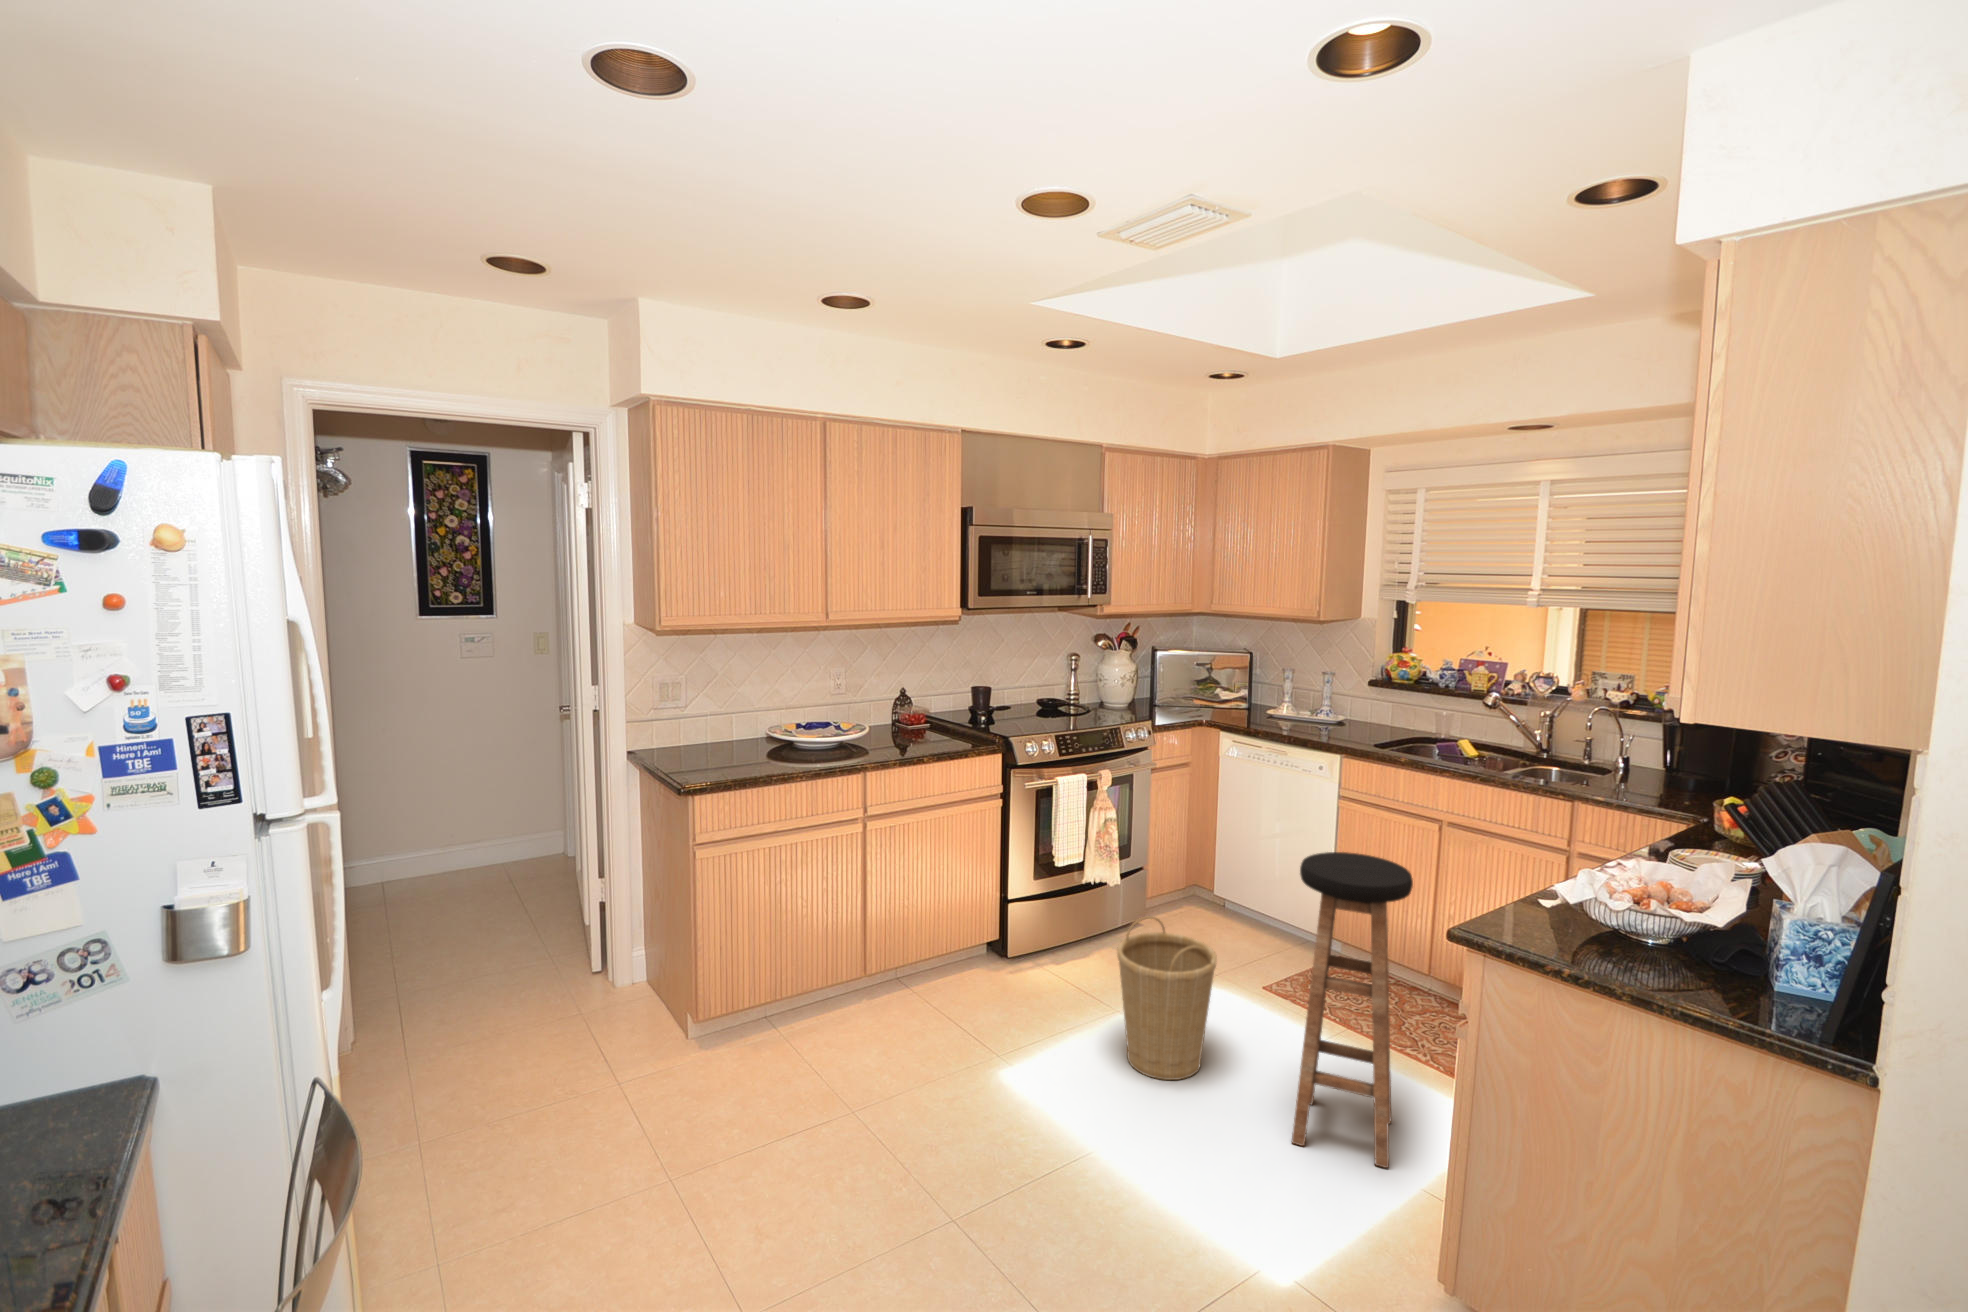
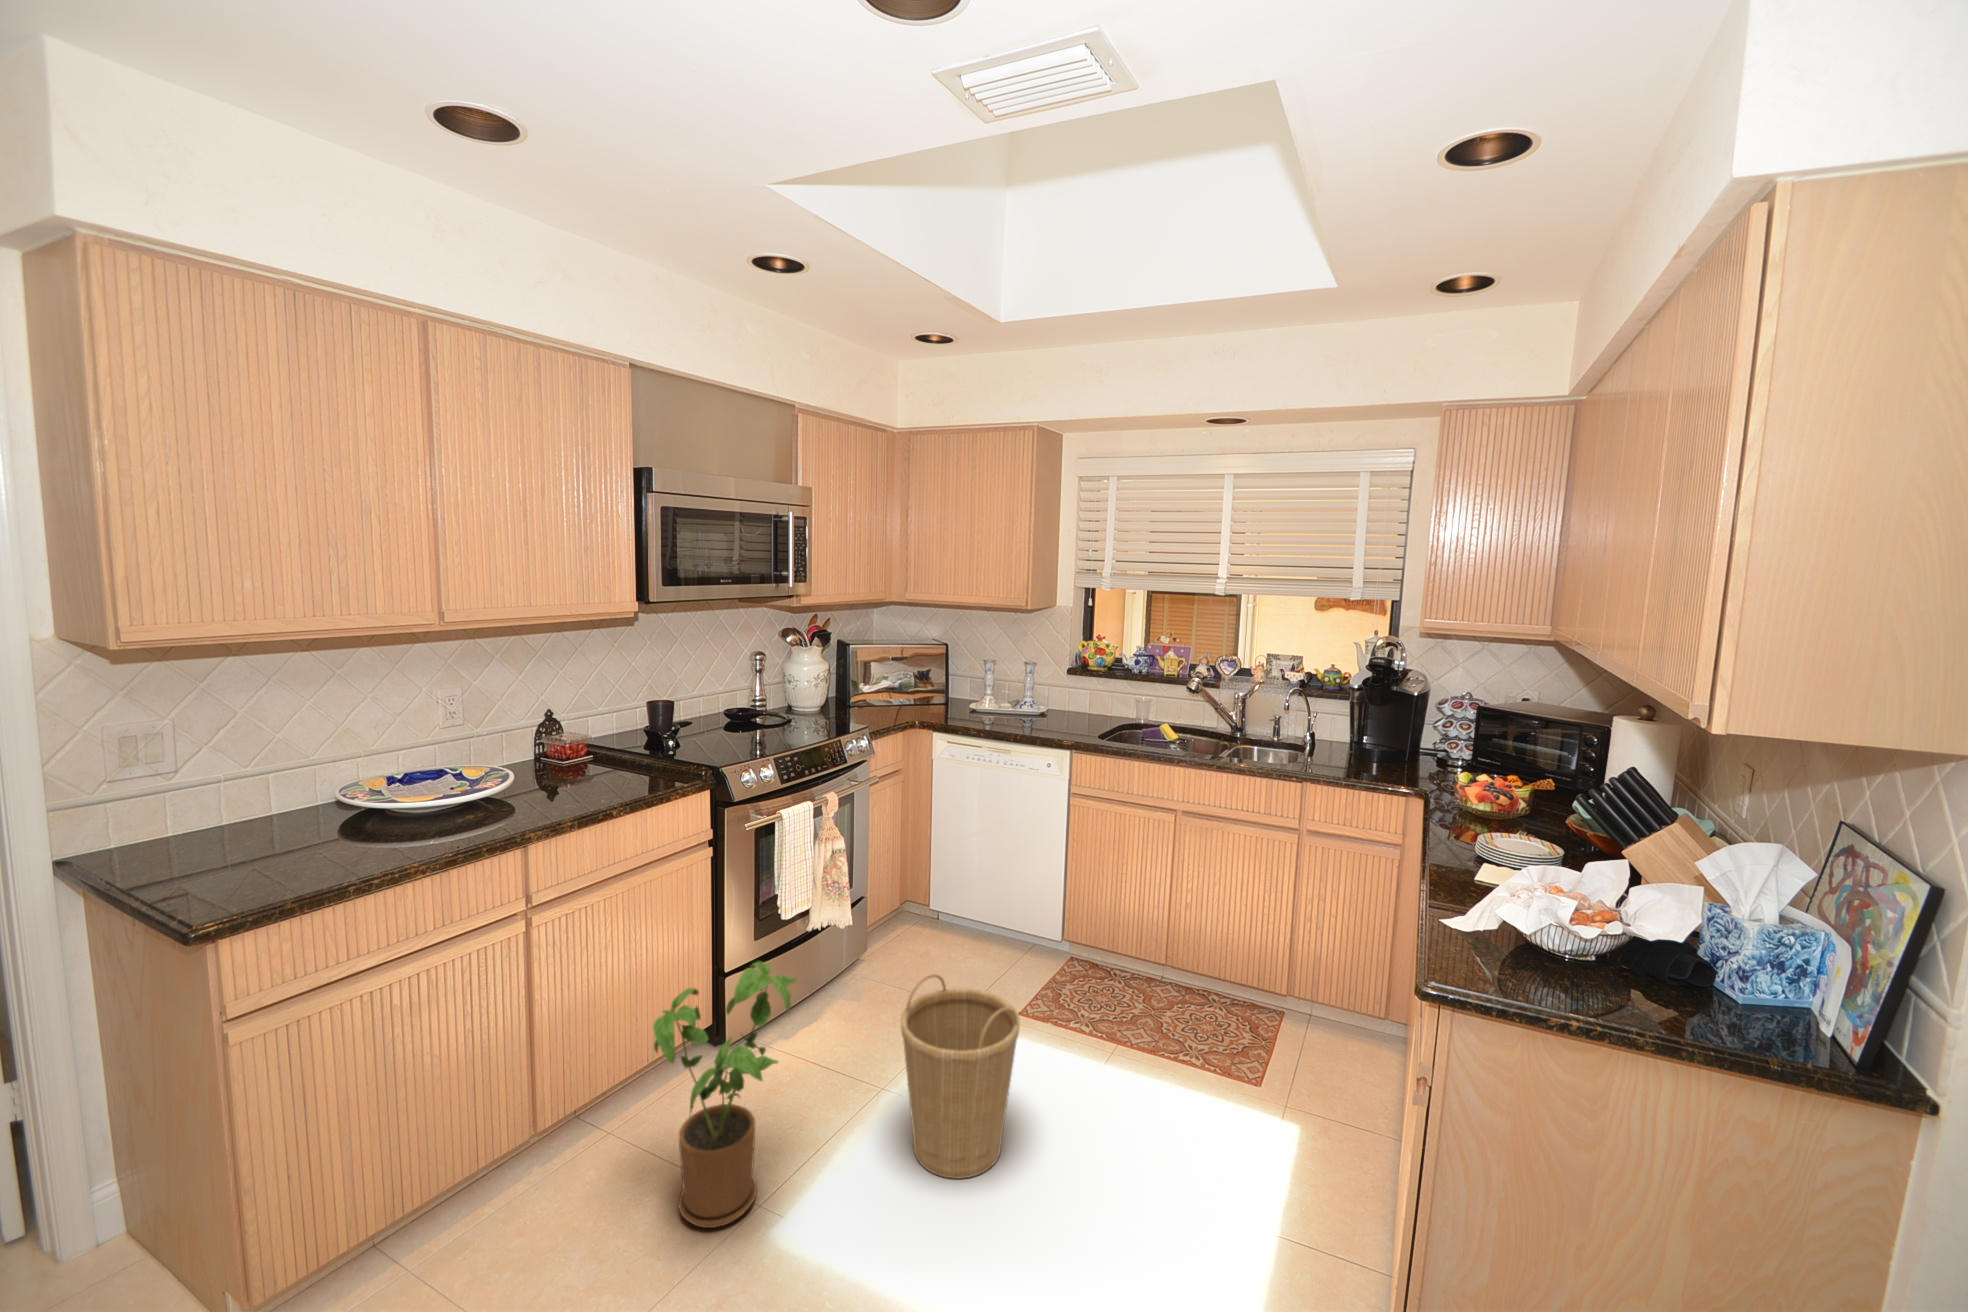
bar stool: present [1292,852,1413,1168] -> none [1117,872,1254,1225]
house plant: none [938,877,1040,1059] -> present [653,962,797,1228]

